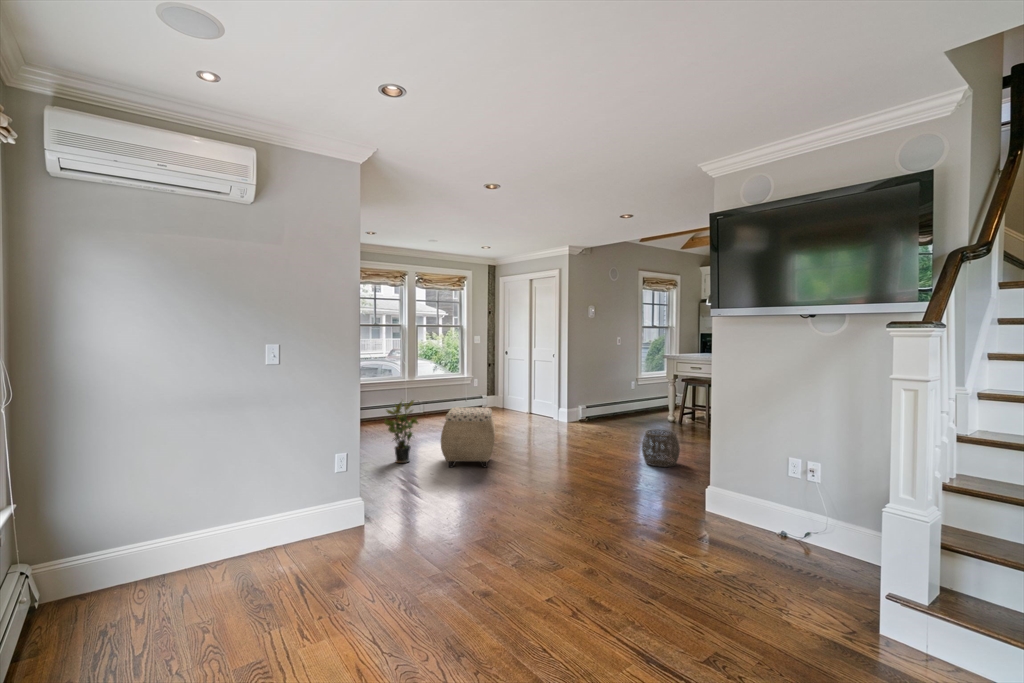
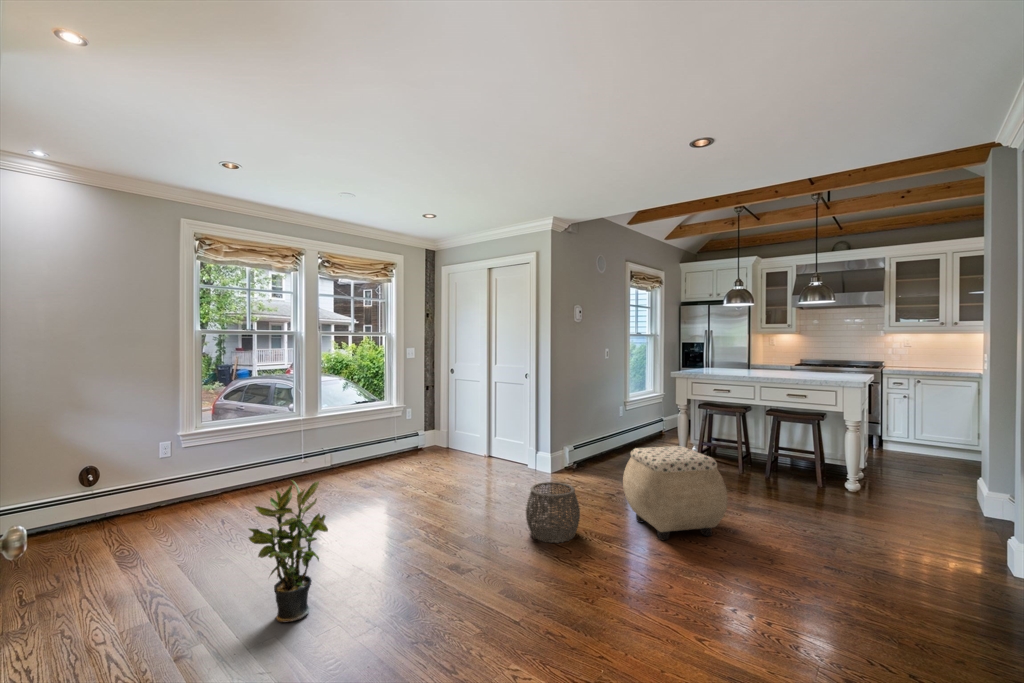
ottoman: present [441,407,496,467] -> present [623,446,728,540]
woven basket: present [642,429,680,467] -> present [526,482,580,543]

